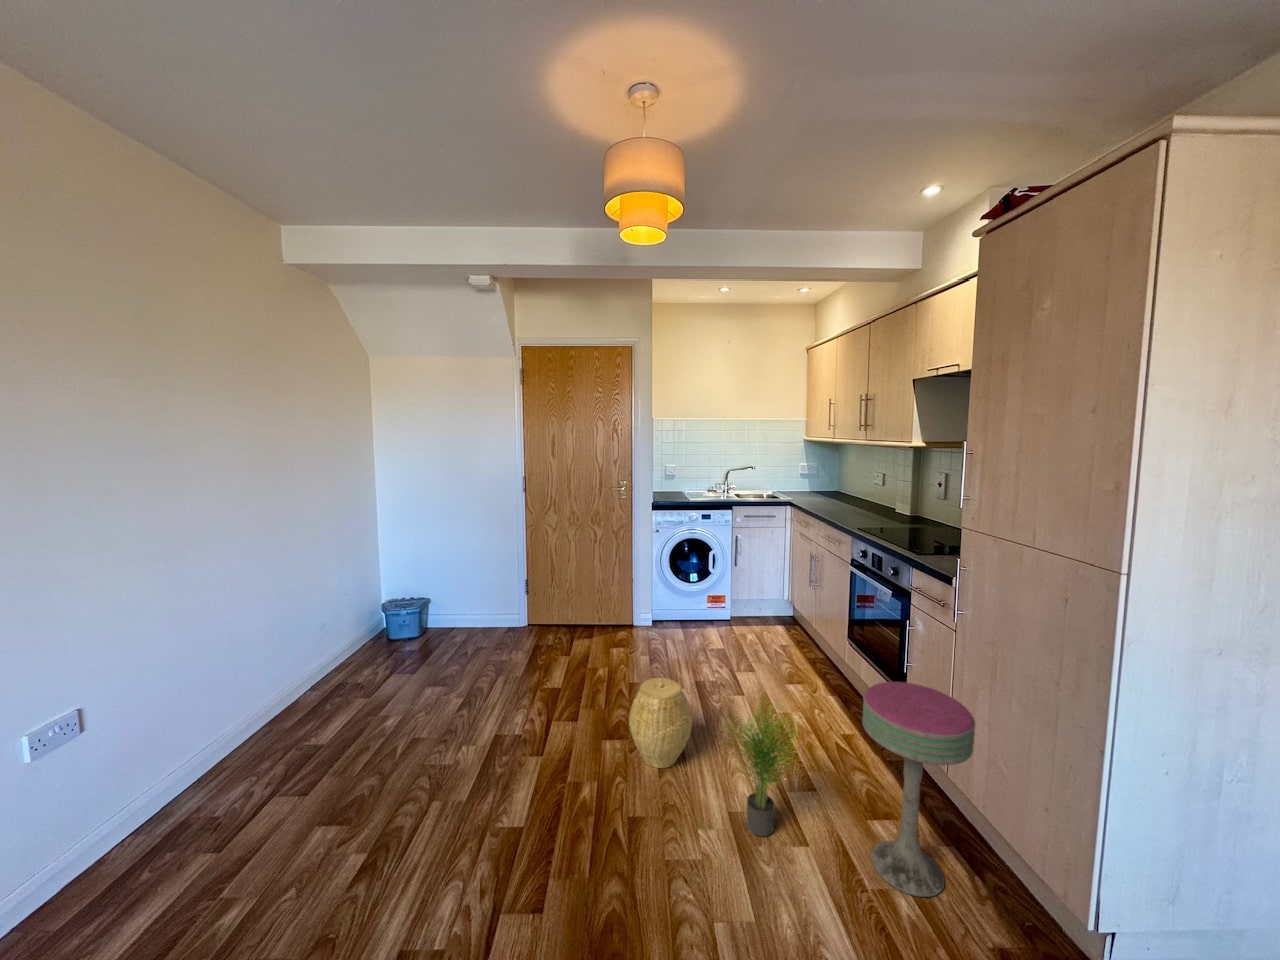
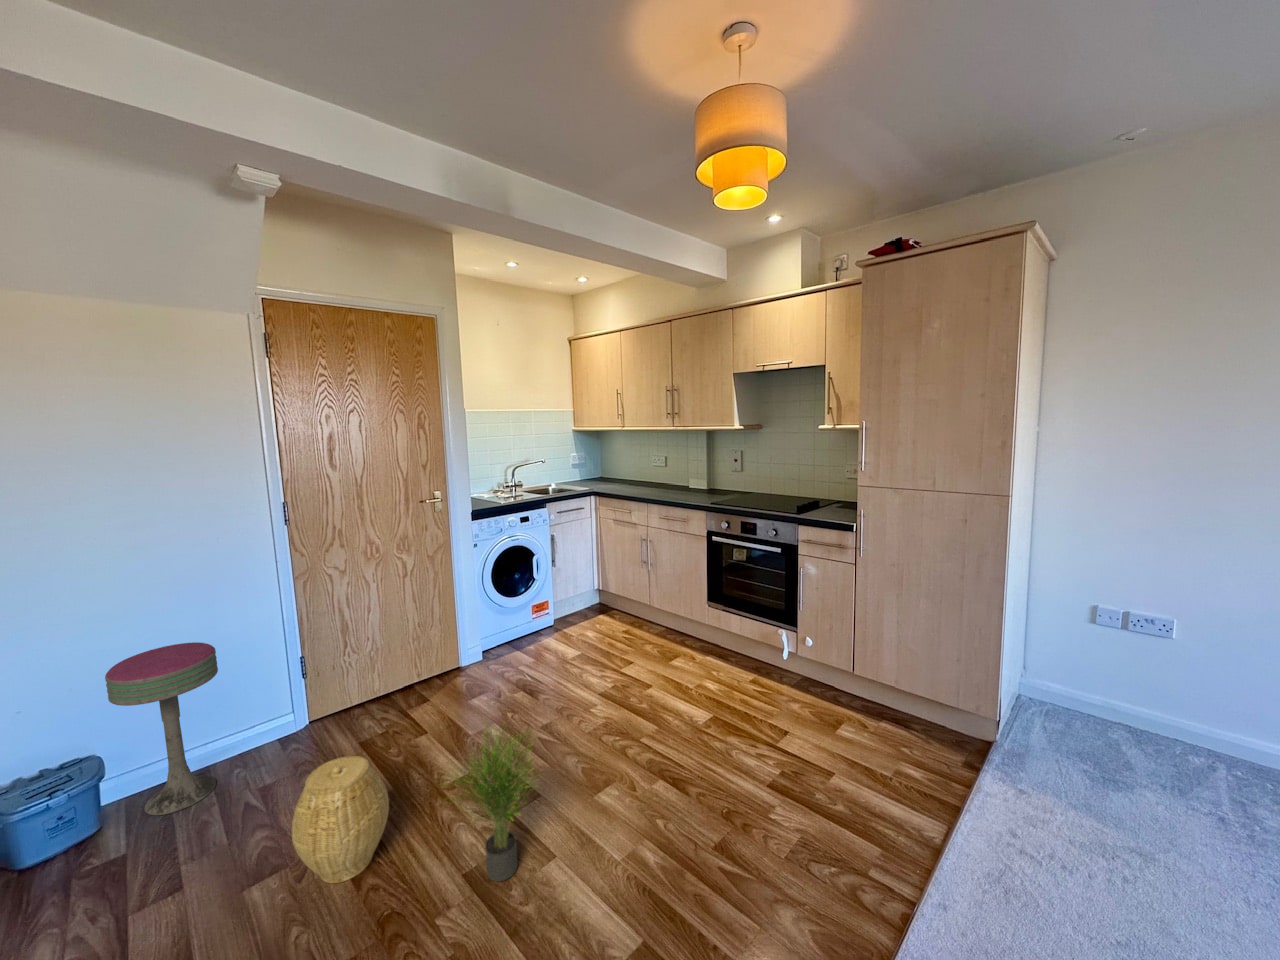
bar stool: present [862,682,975,897] -> present [105,642,218,815]

